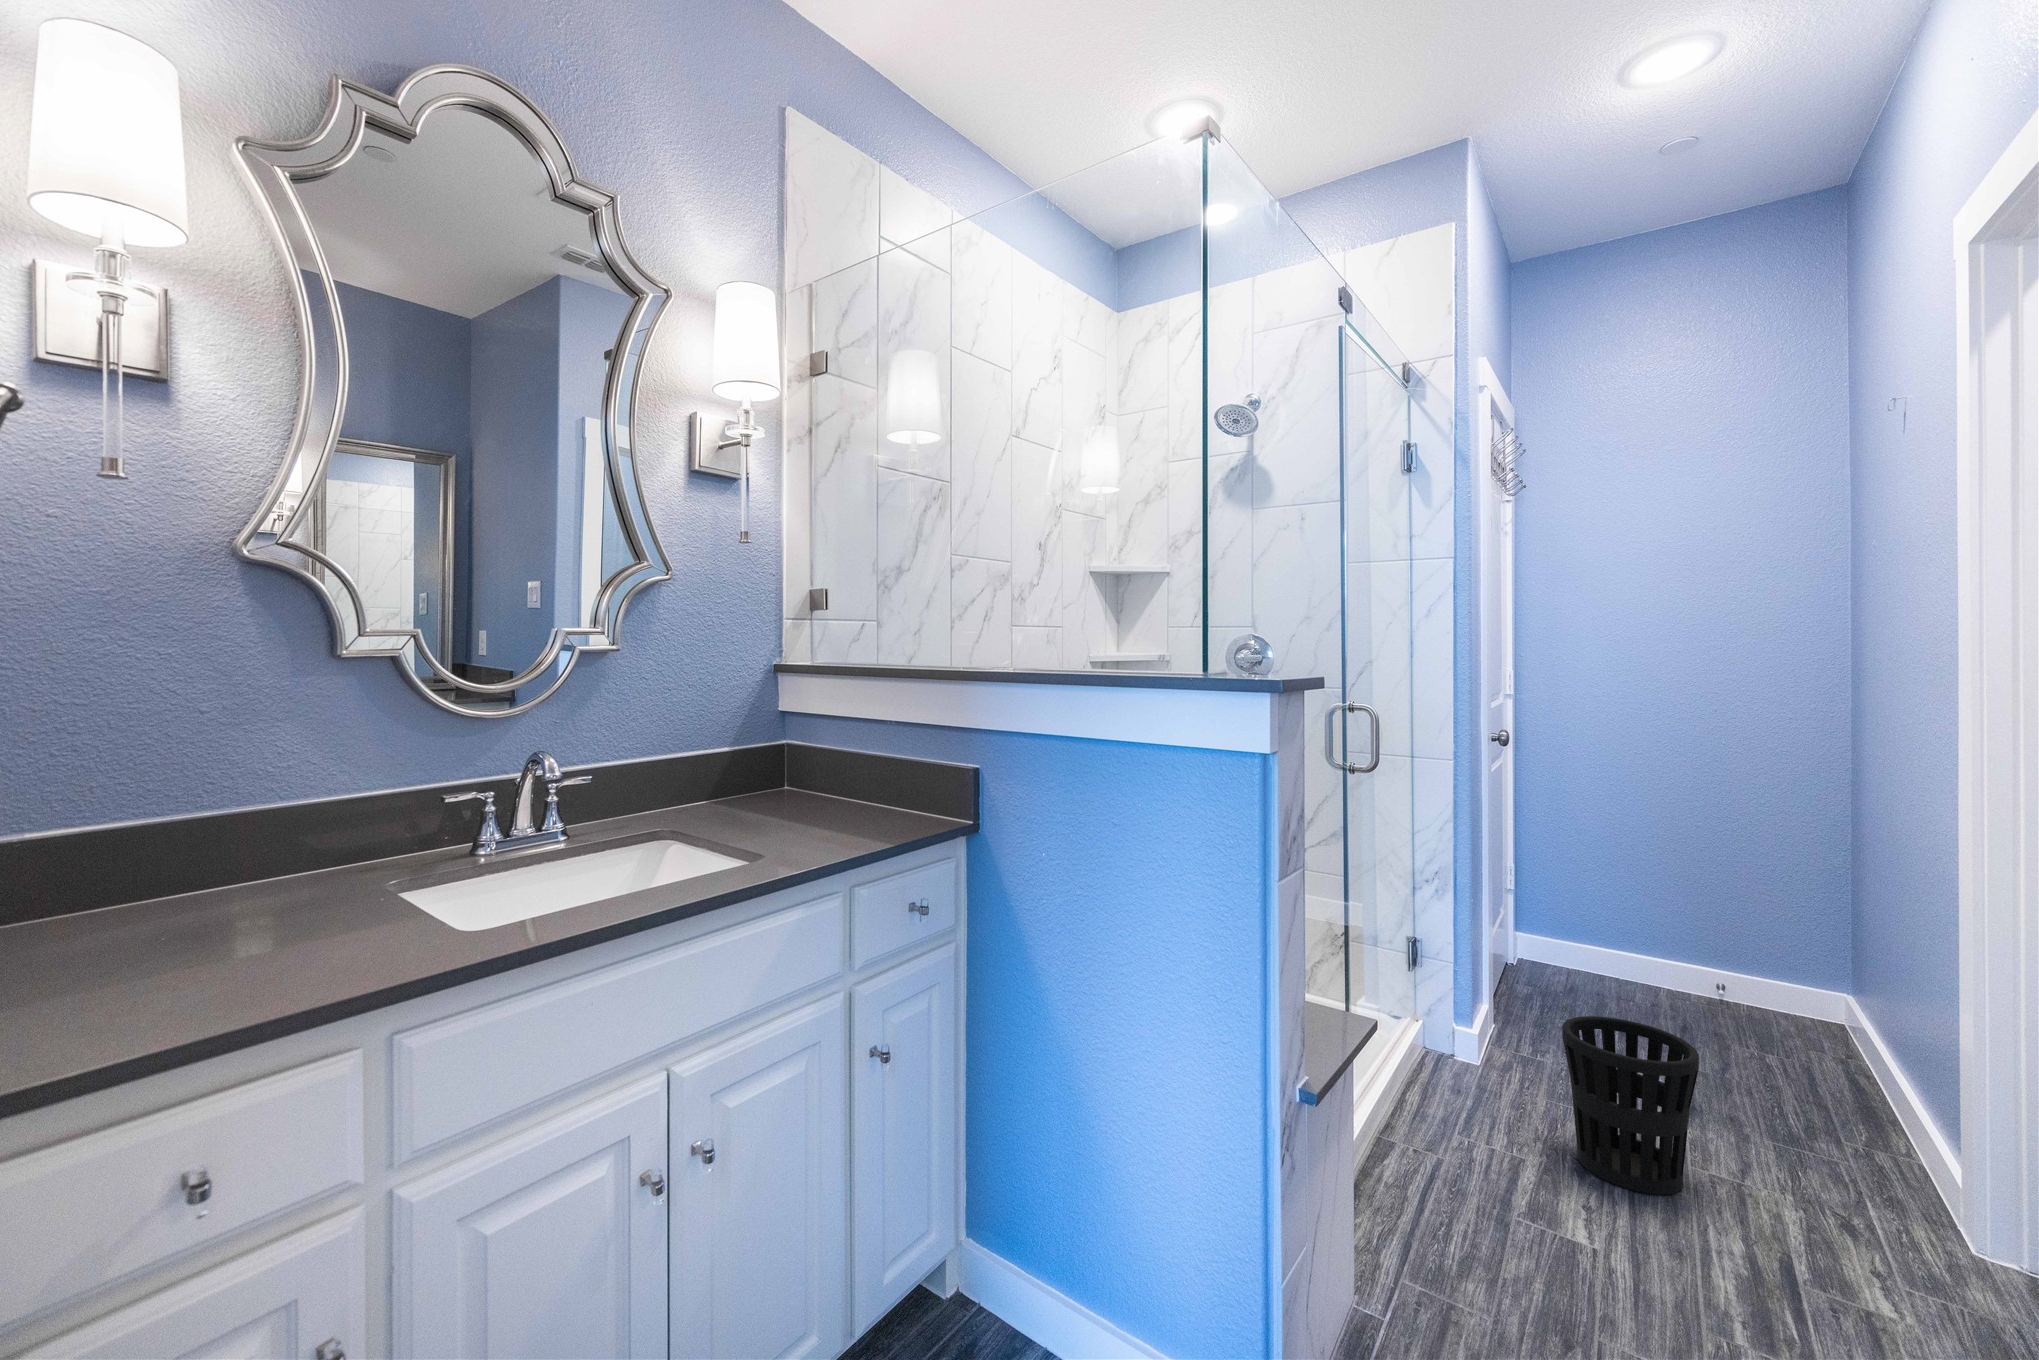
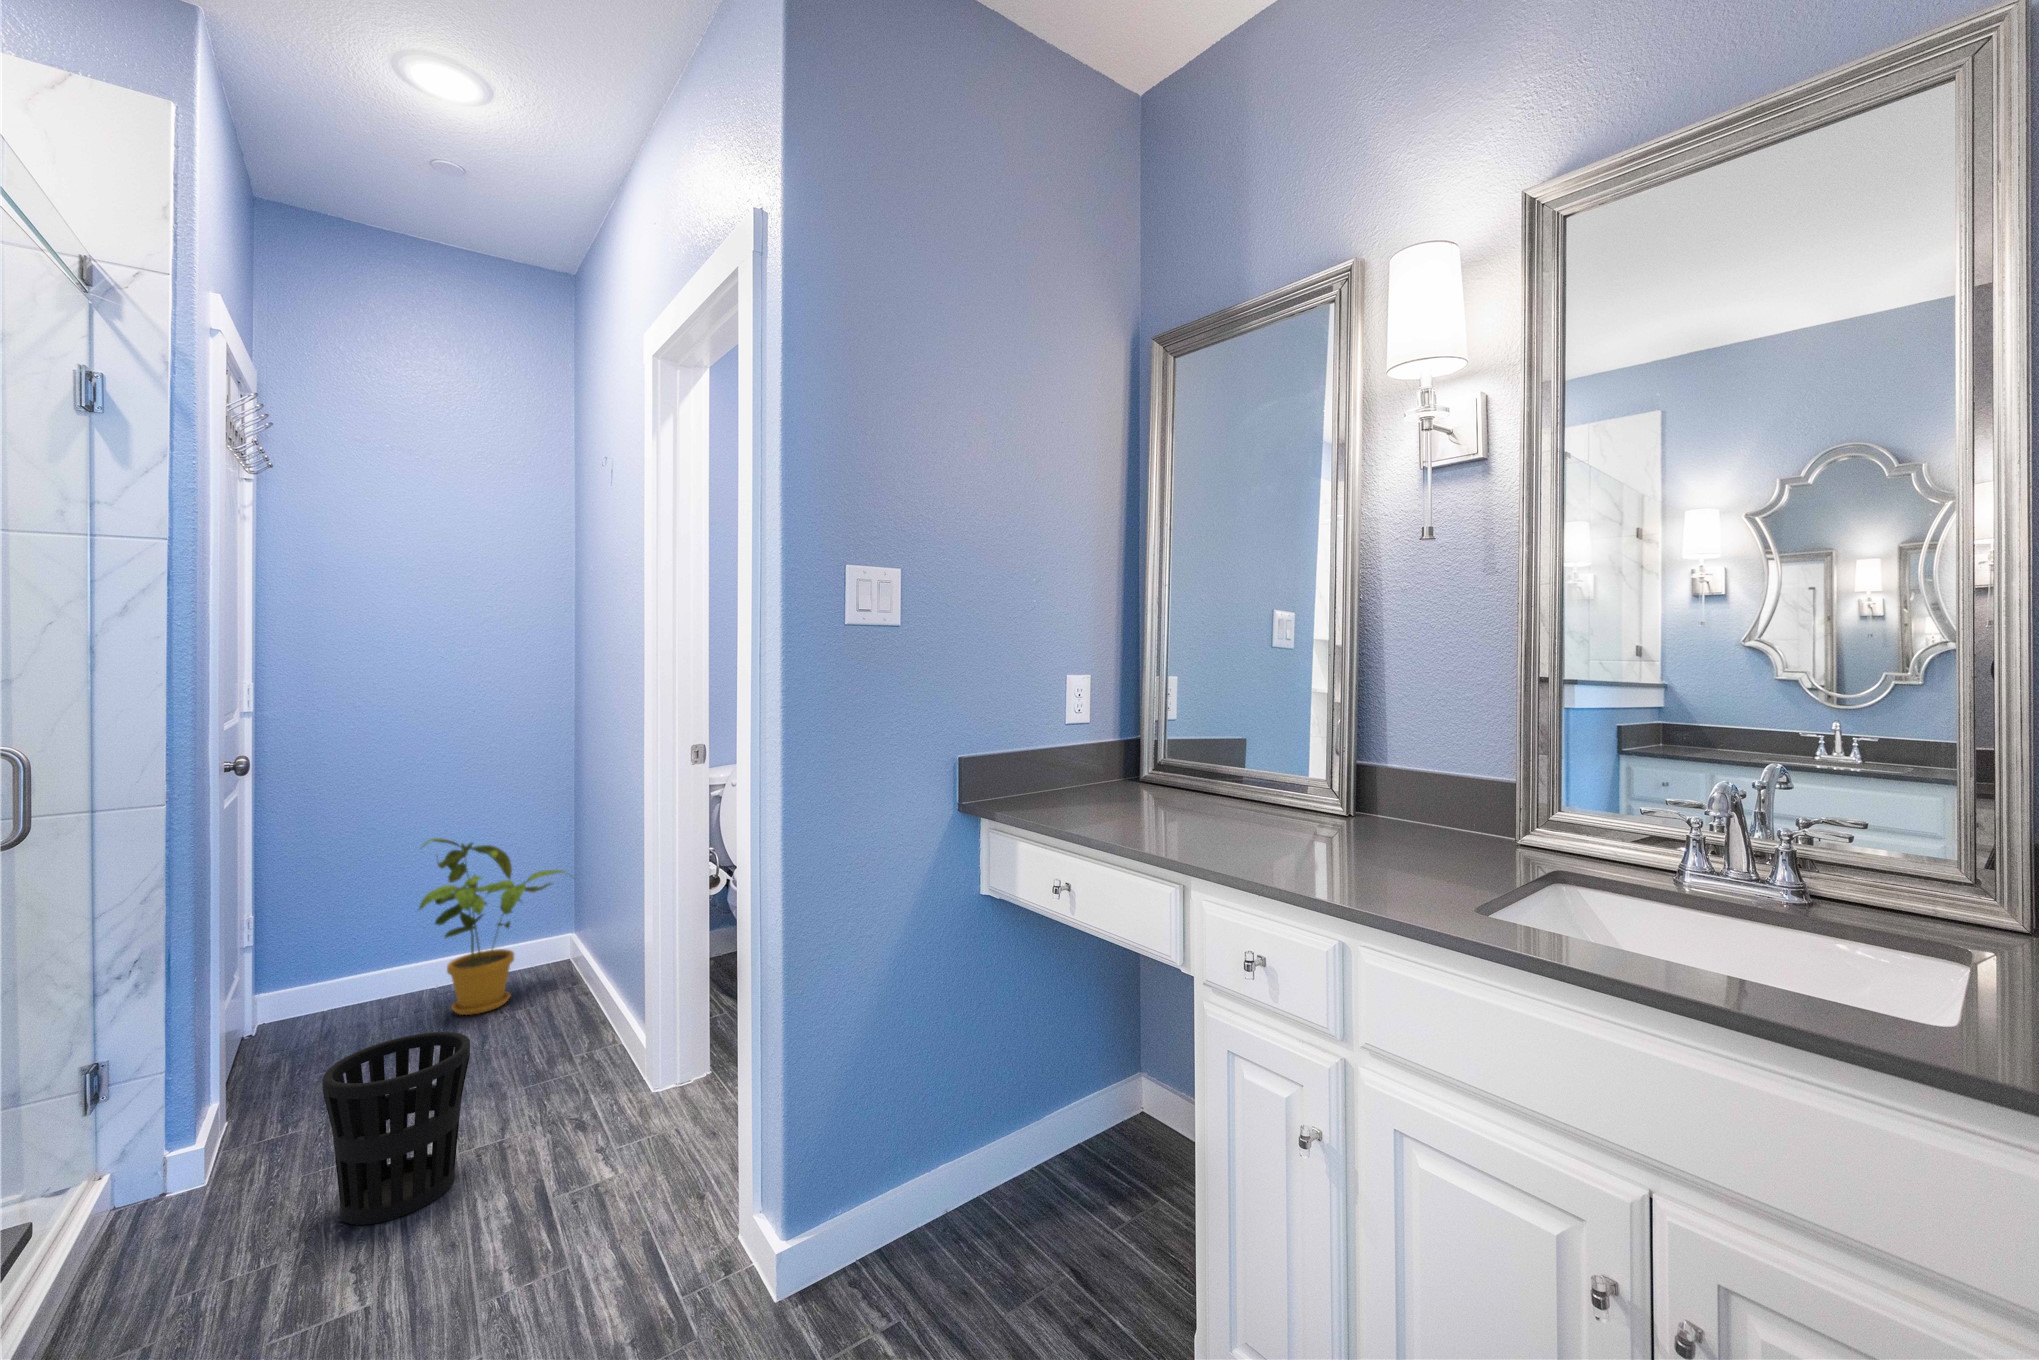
house plant: none [1652,836,1846,1039] -> present [419,838,565,1015]

